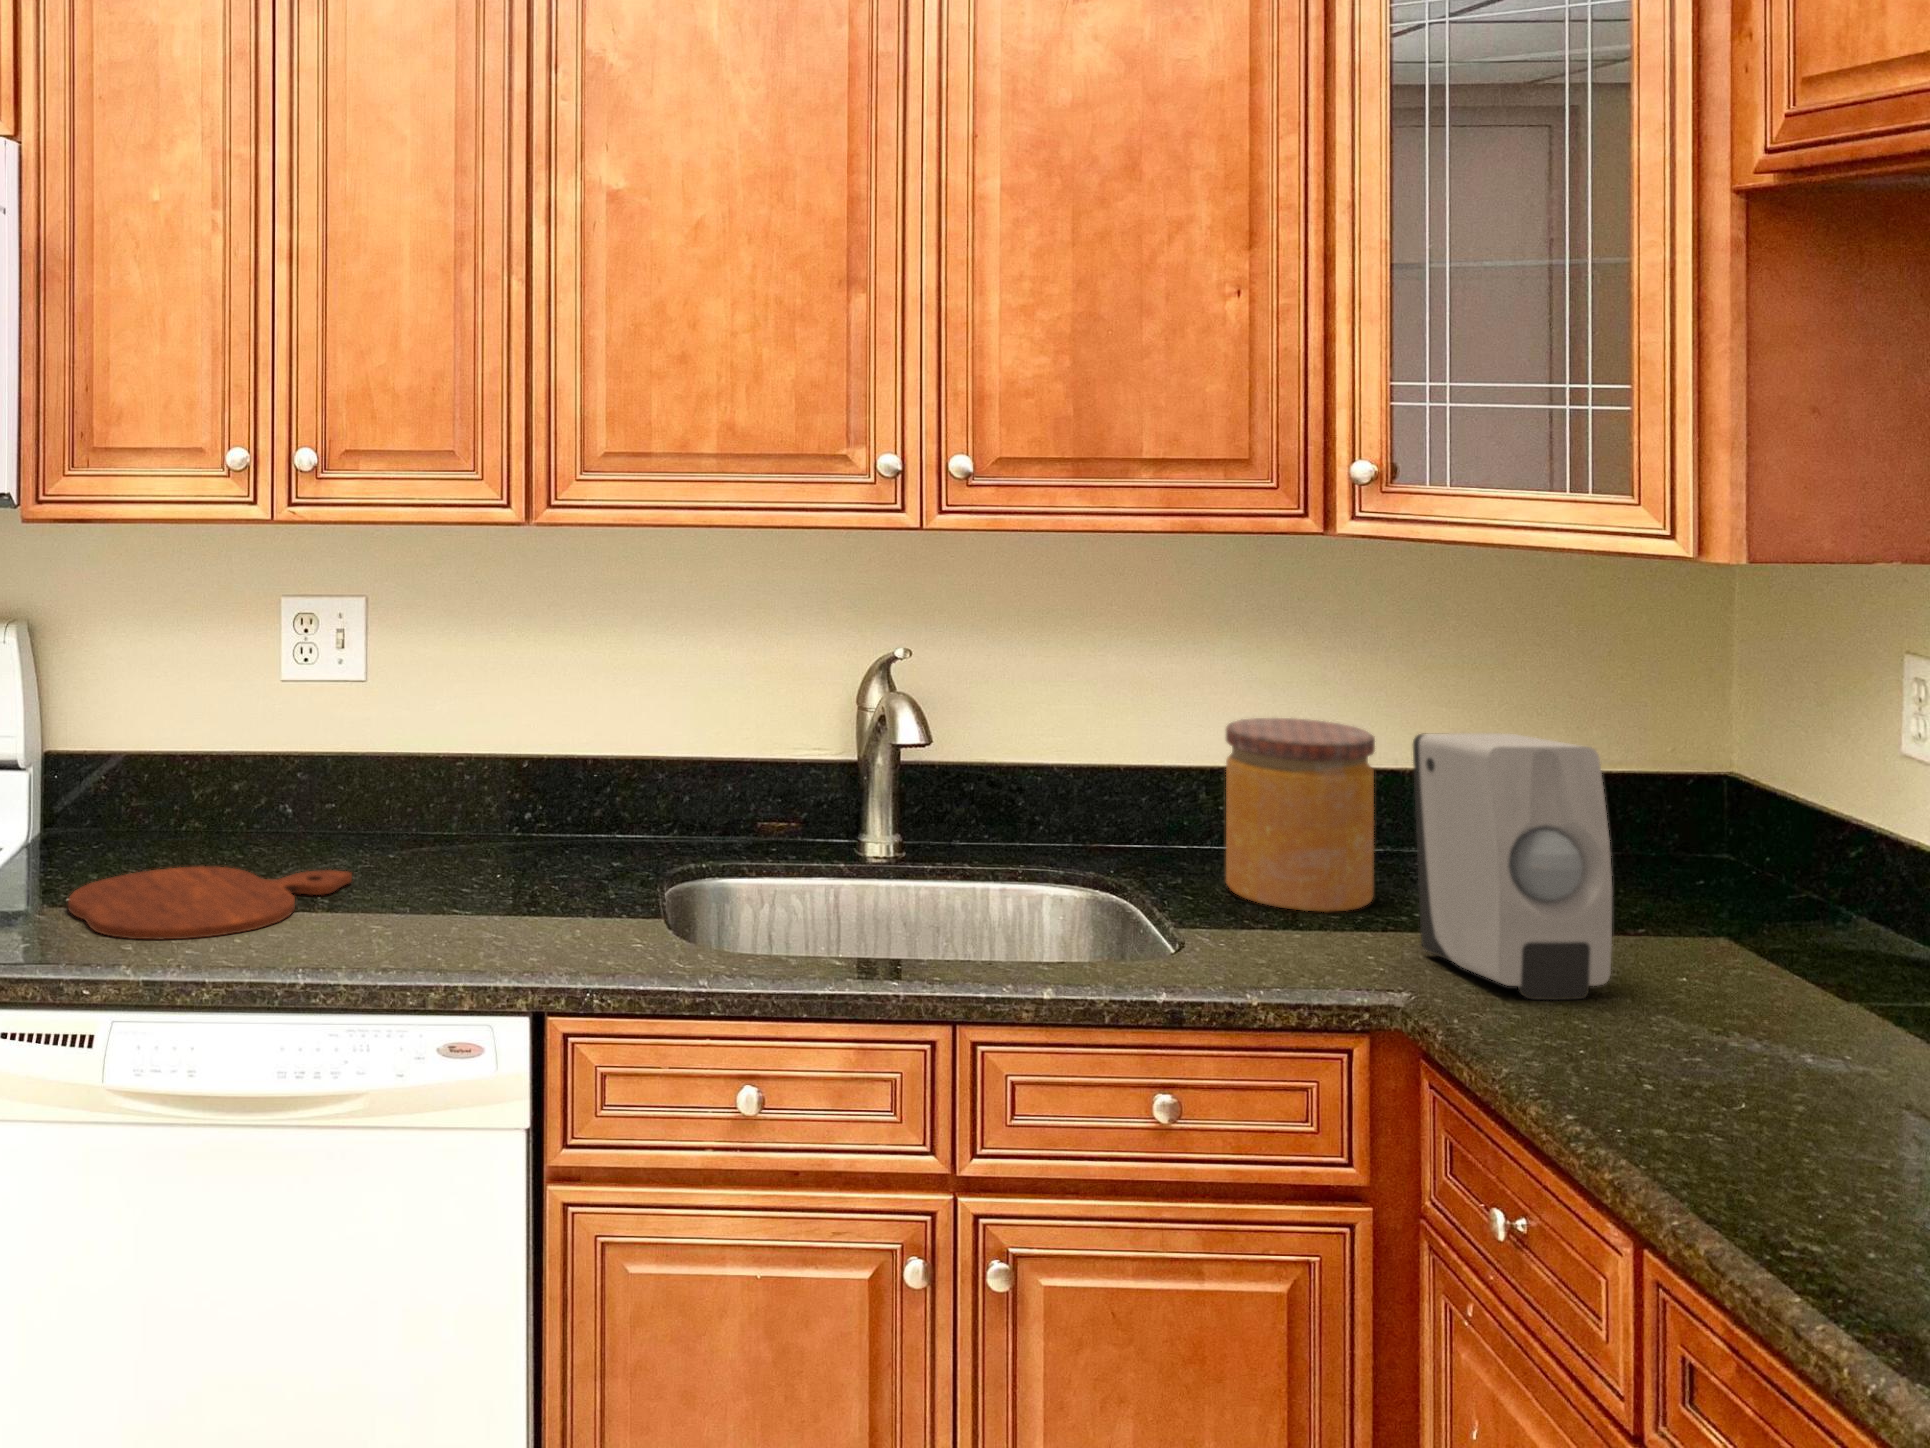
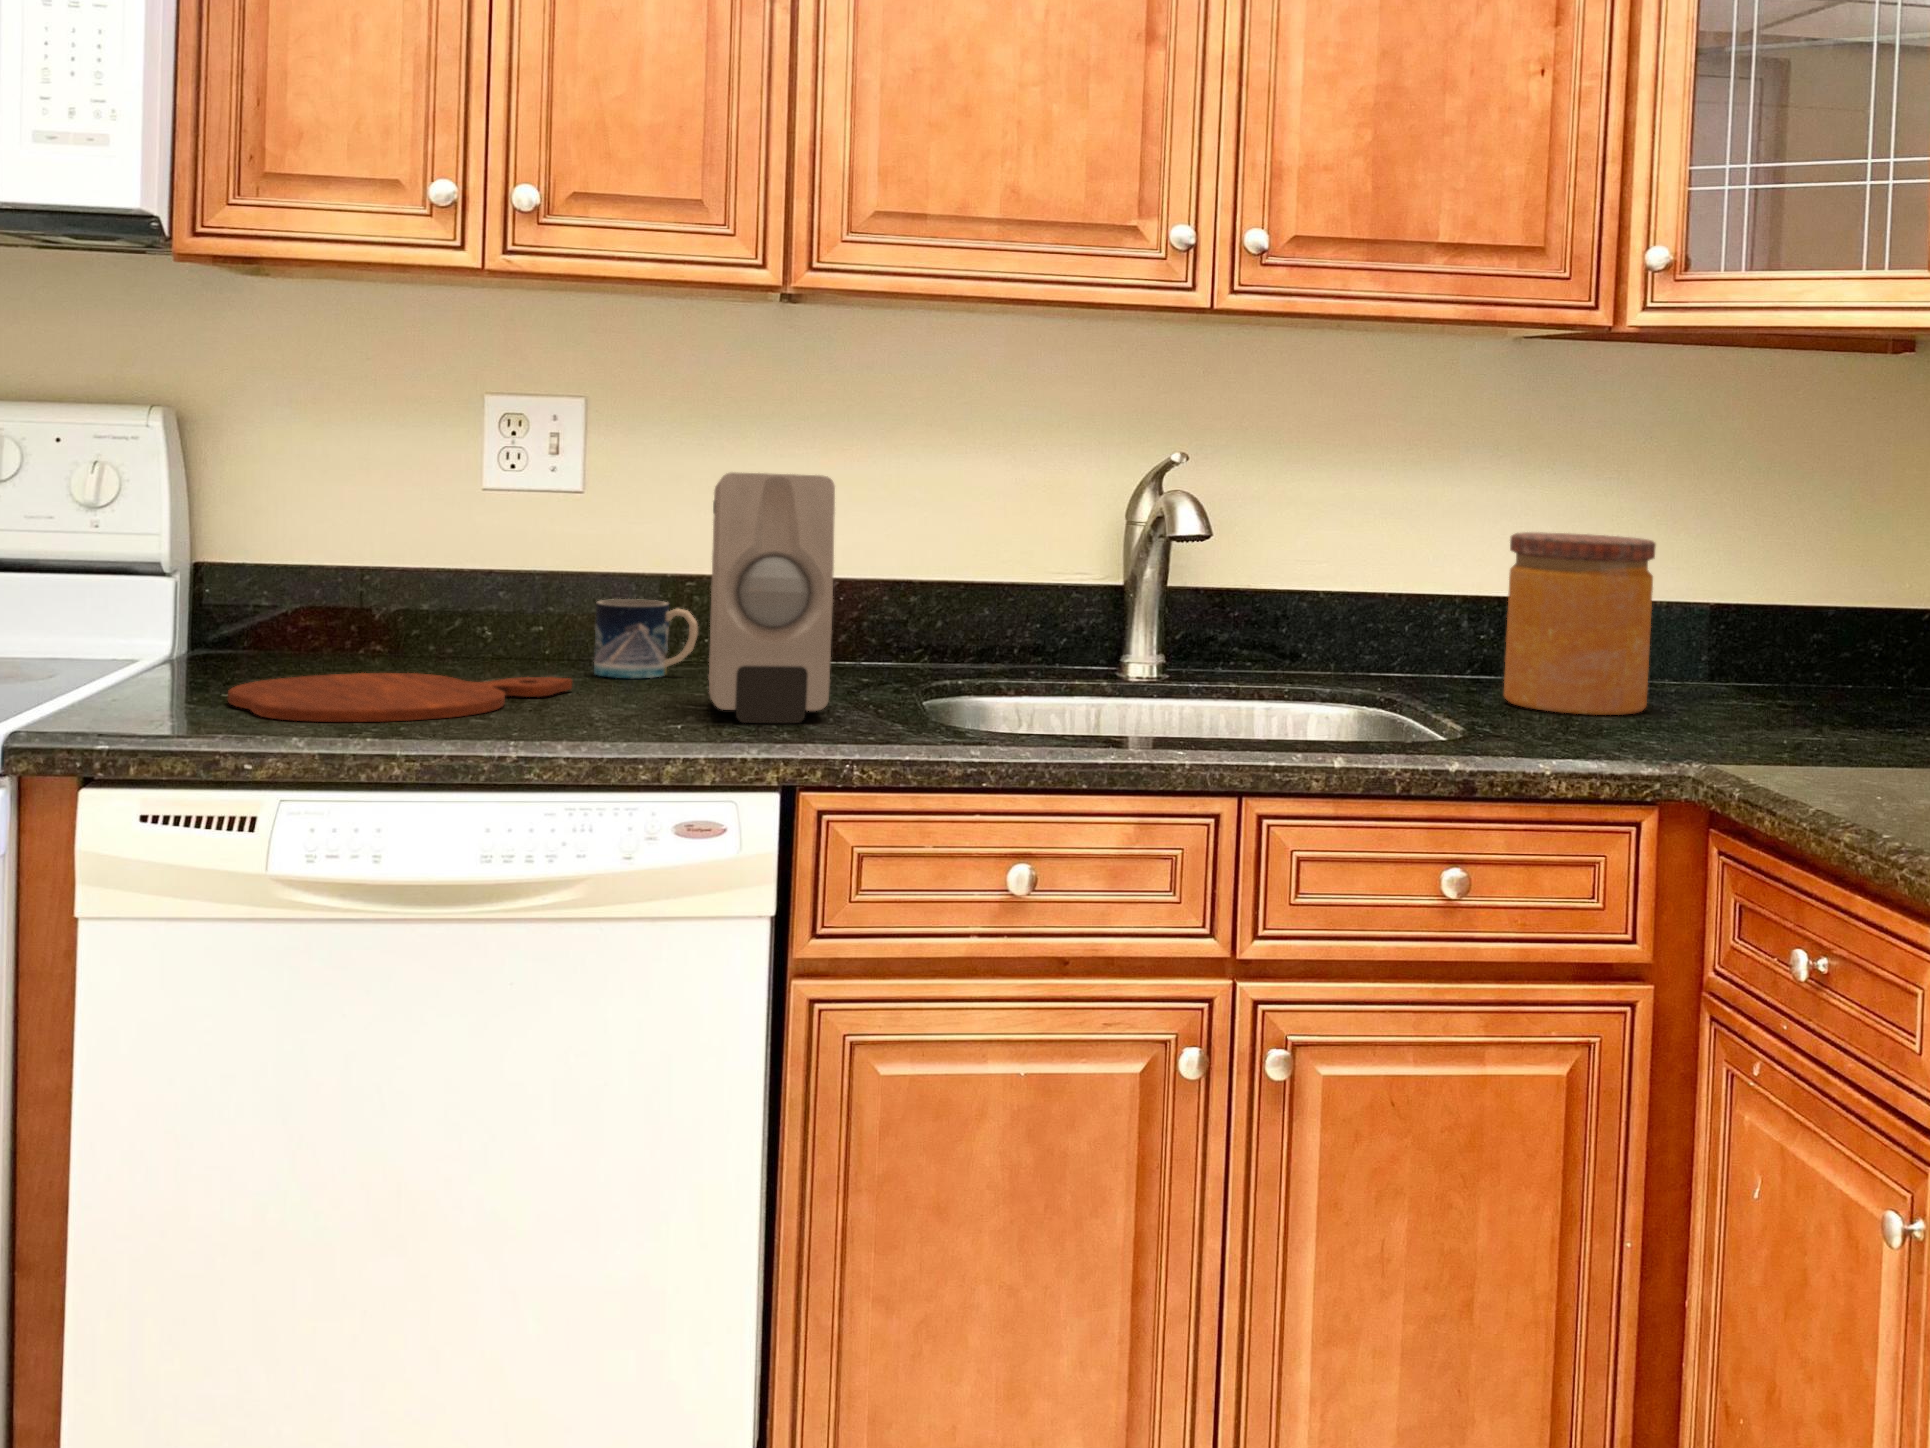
soap dispenser: present [1413,733,1612,1000] -> present [708,472,835,723]
mug: none [371,782,460,860] -> present [594,599,698,678]

